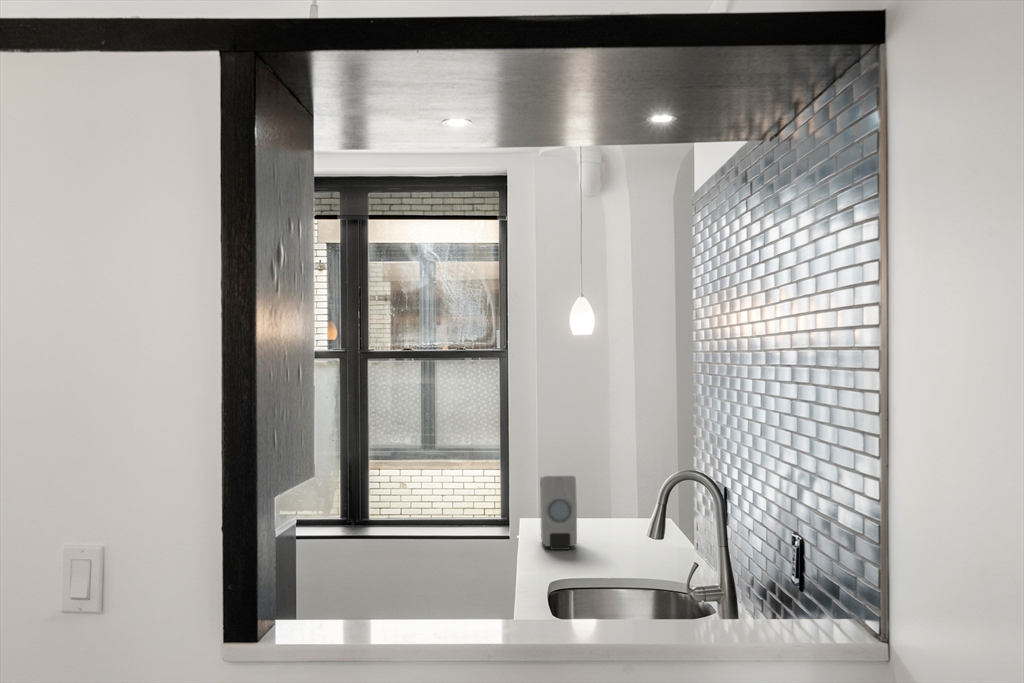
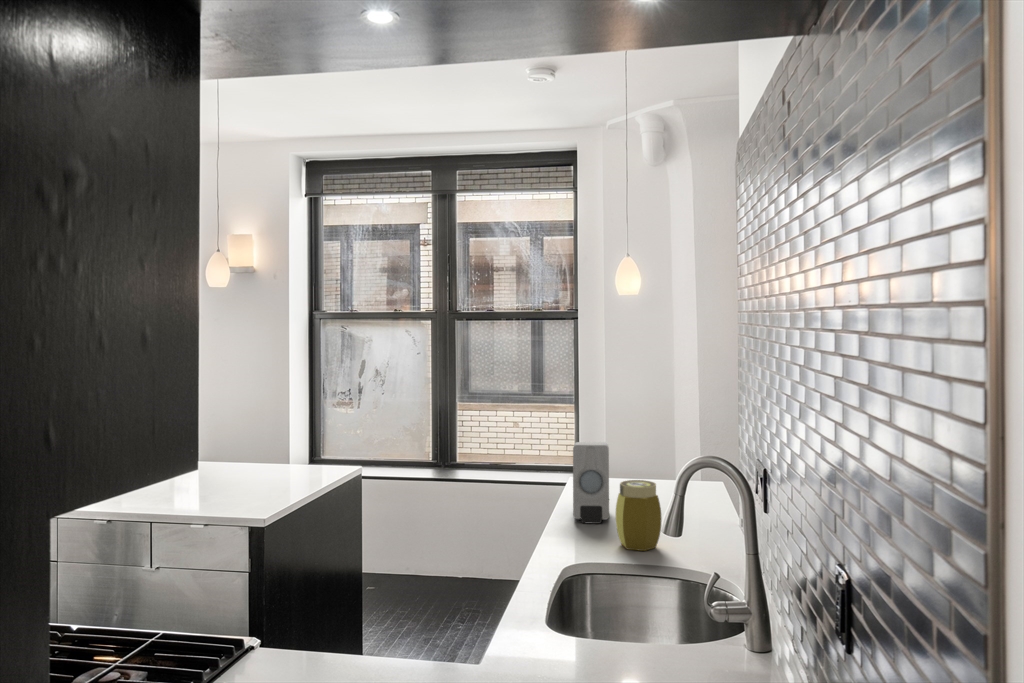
jar: none [589,505,631,568] -> present [616,480,661,551]

